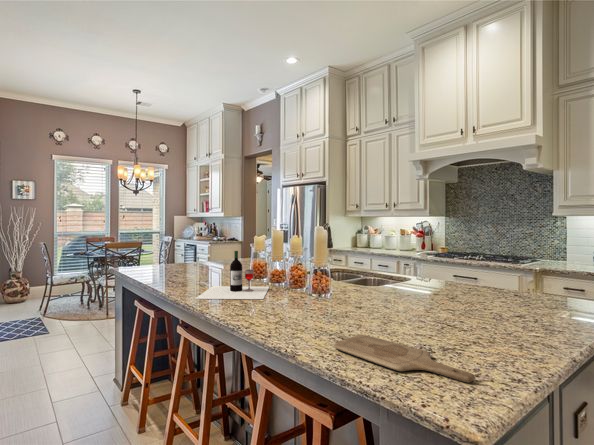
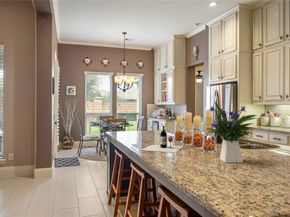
flower arrangement: none [316,206,417,312] -> present [207,102,256,163]
cutting board: present [334,335,475,383] -> none [194,172,257,197]

